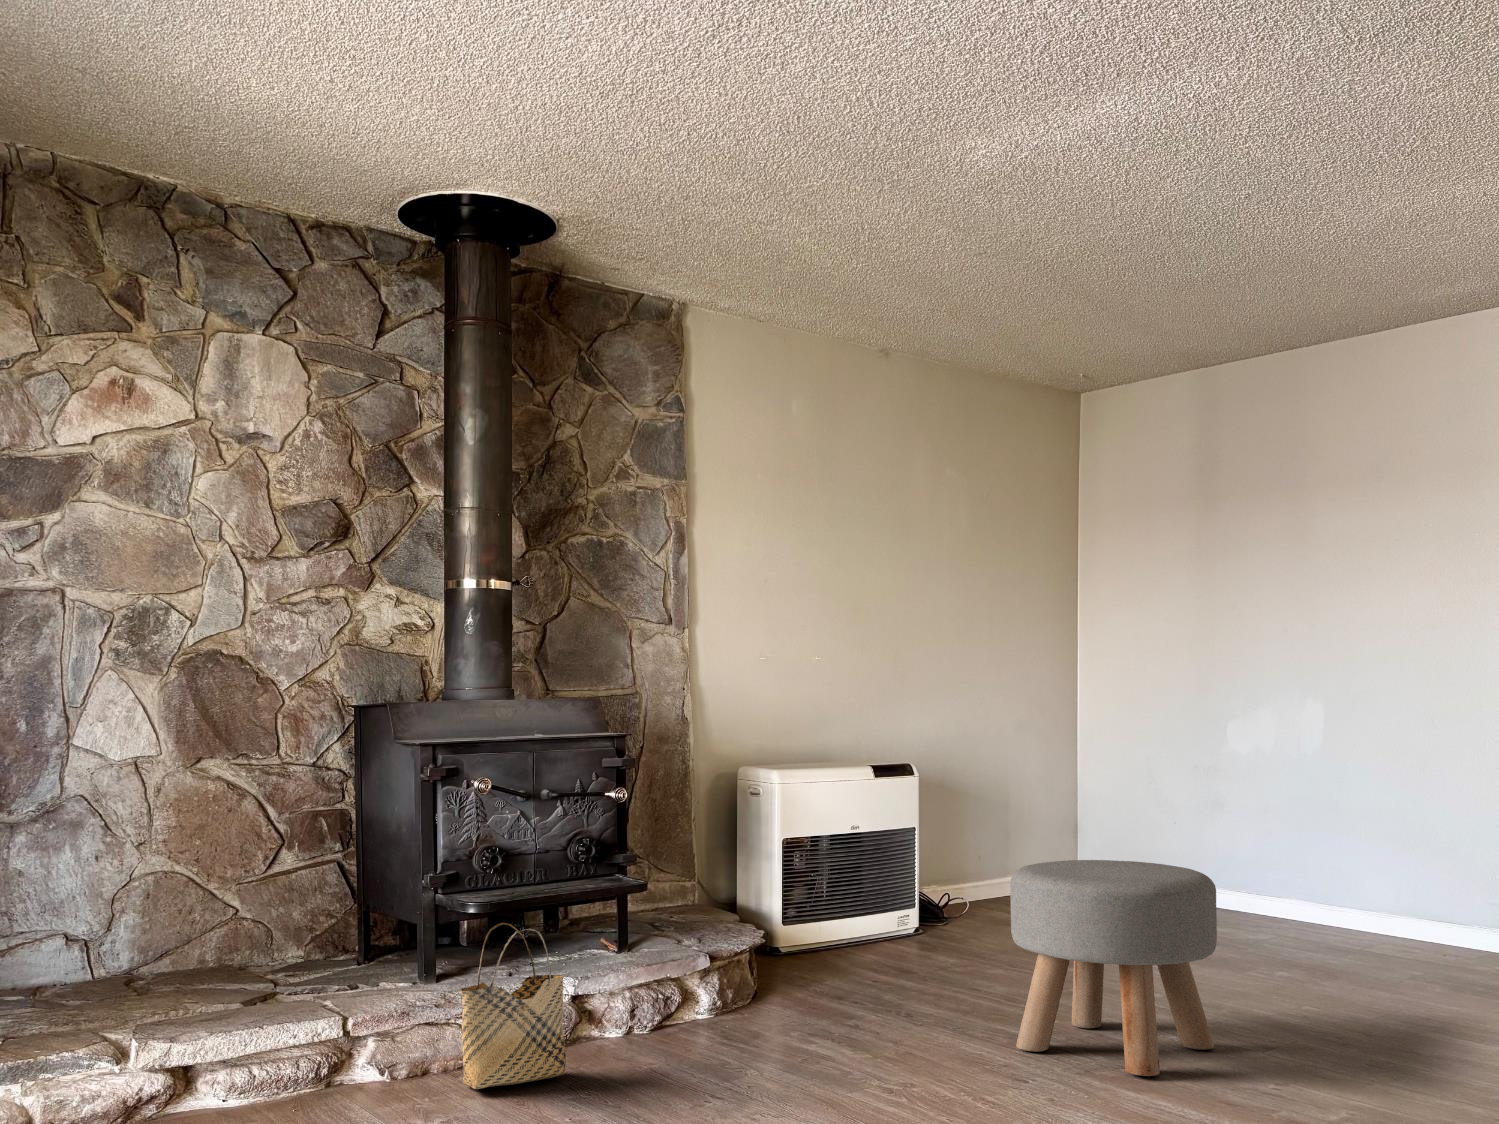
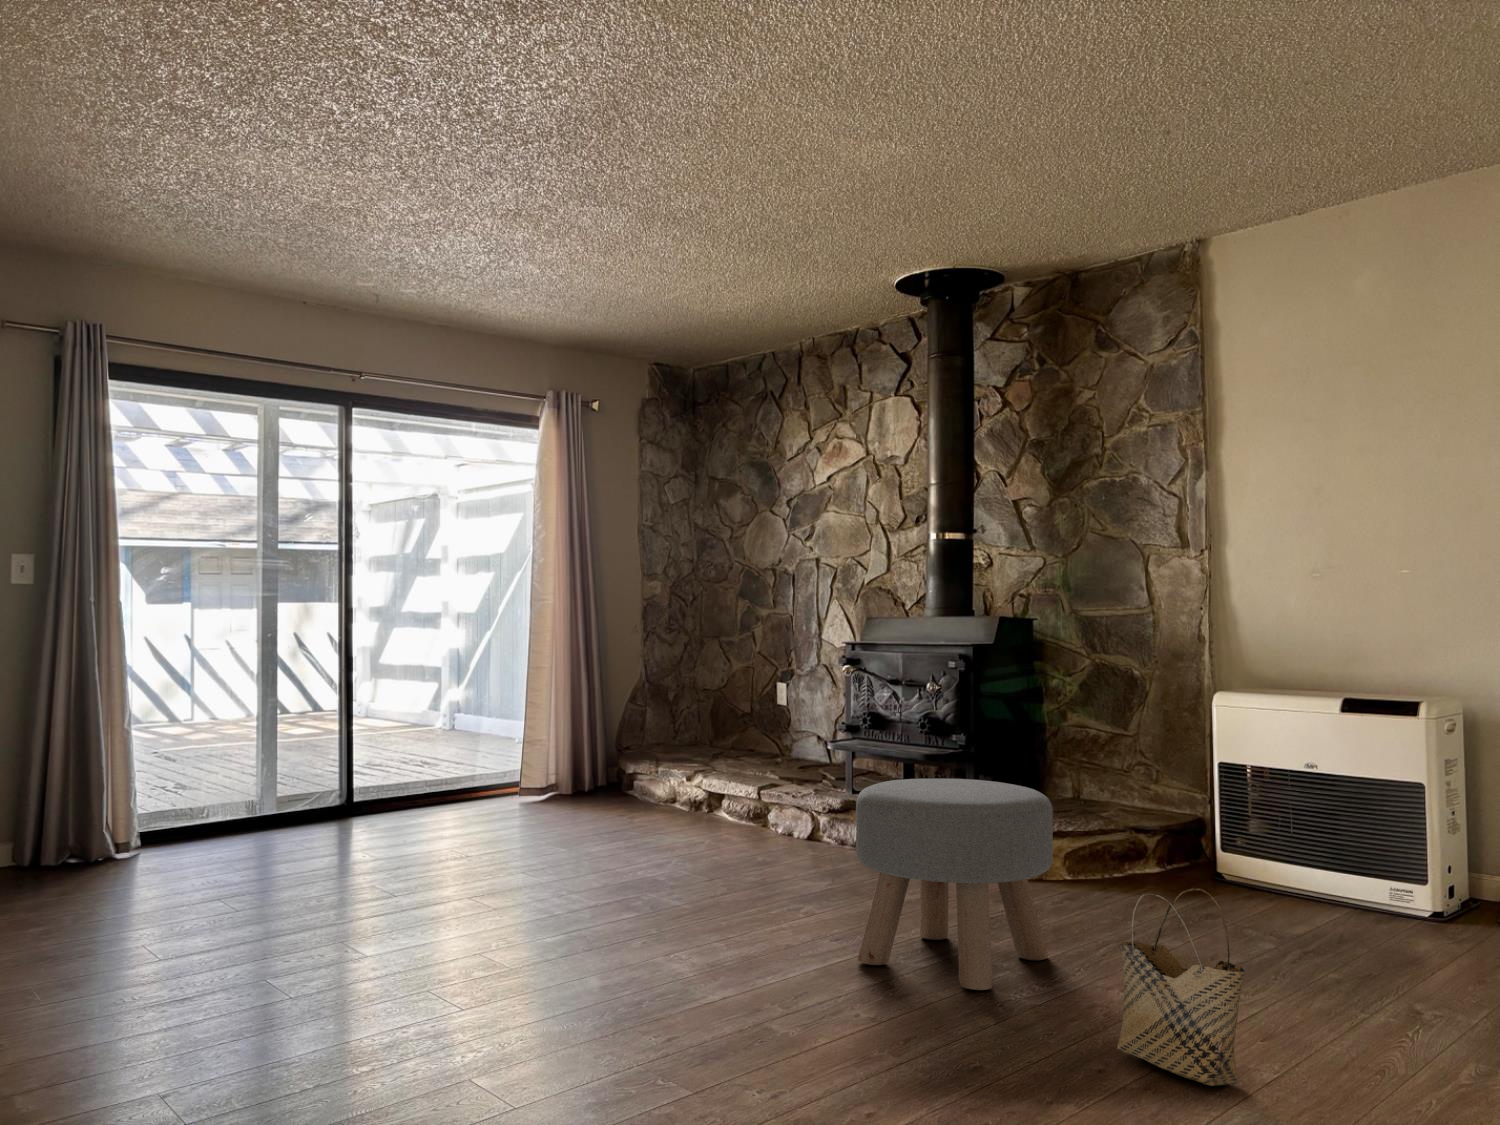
woven basket: present [460,923,566,1089] -> present [1117,888,1245,1086]

